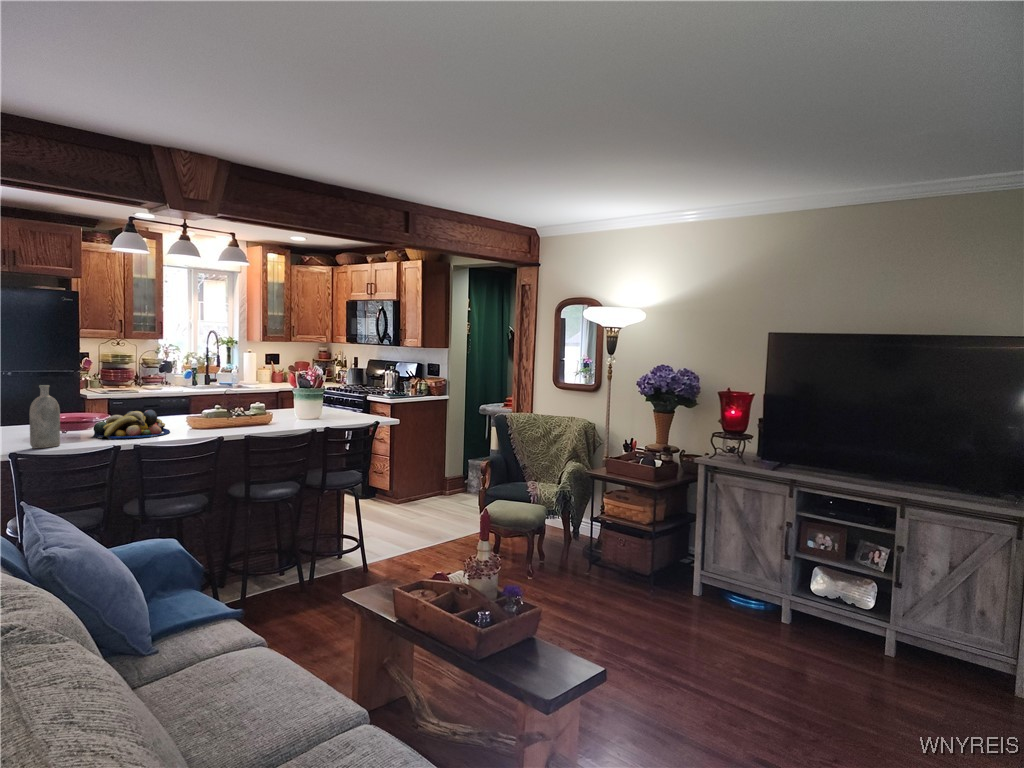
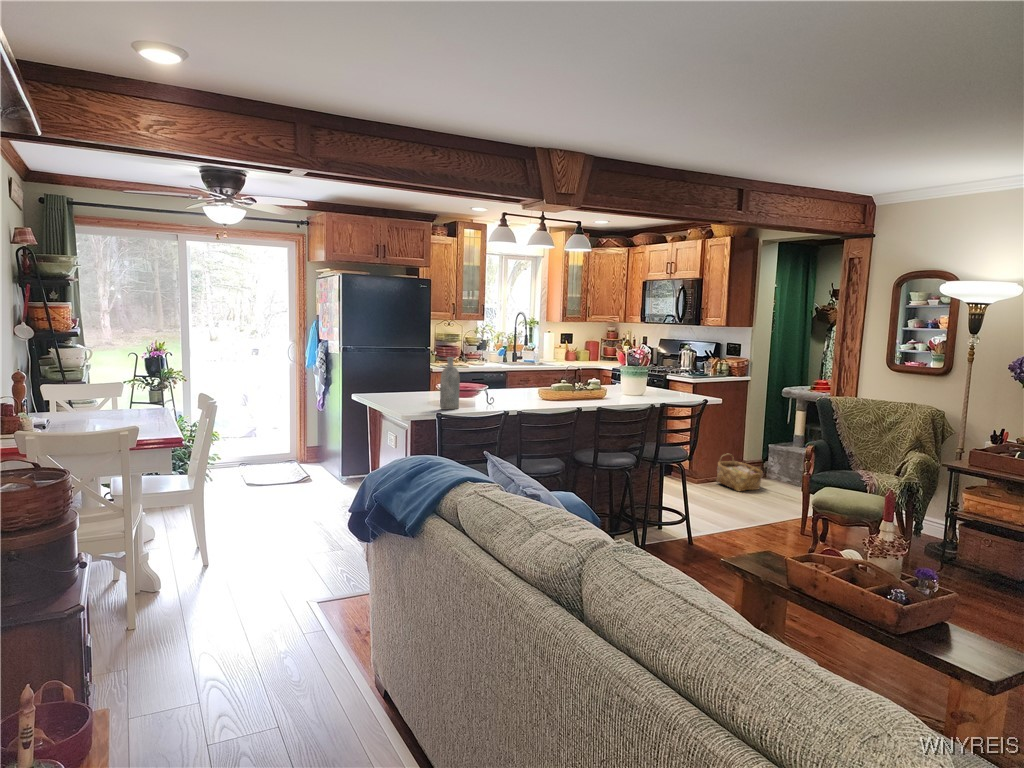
fruit bowl: present [93,410,170,439] -> none [475,381,533,405]
woven basket: none [416,471,458,508] -> present [716,454,763,491]

